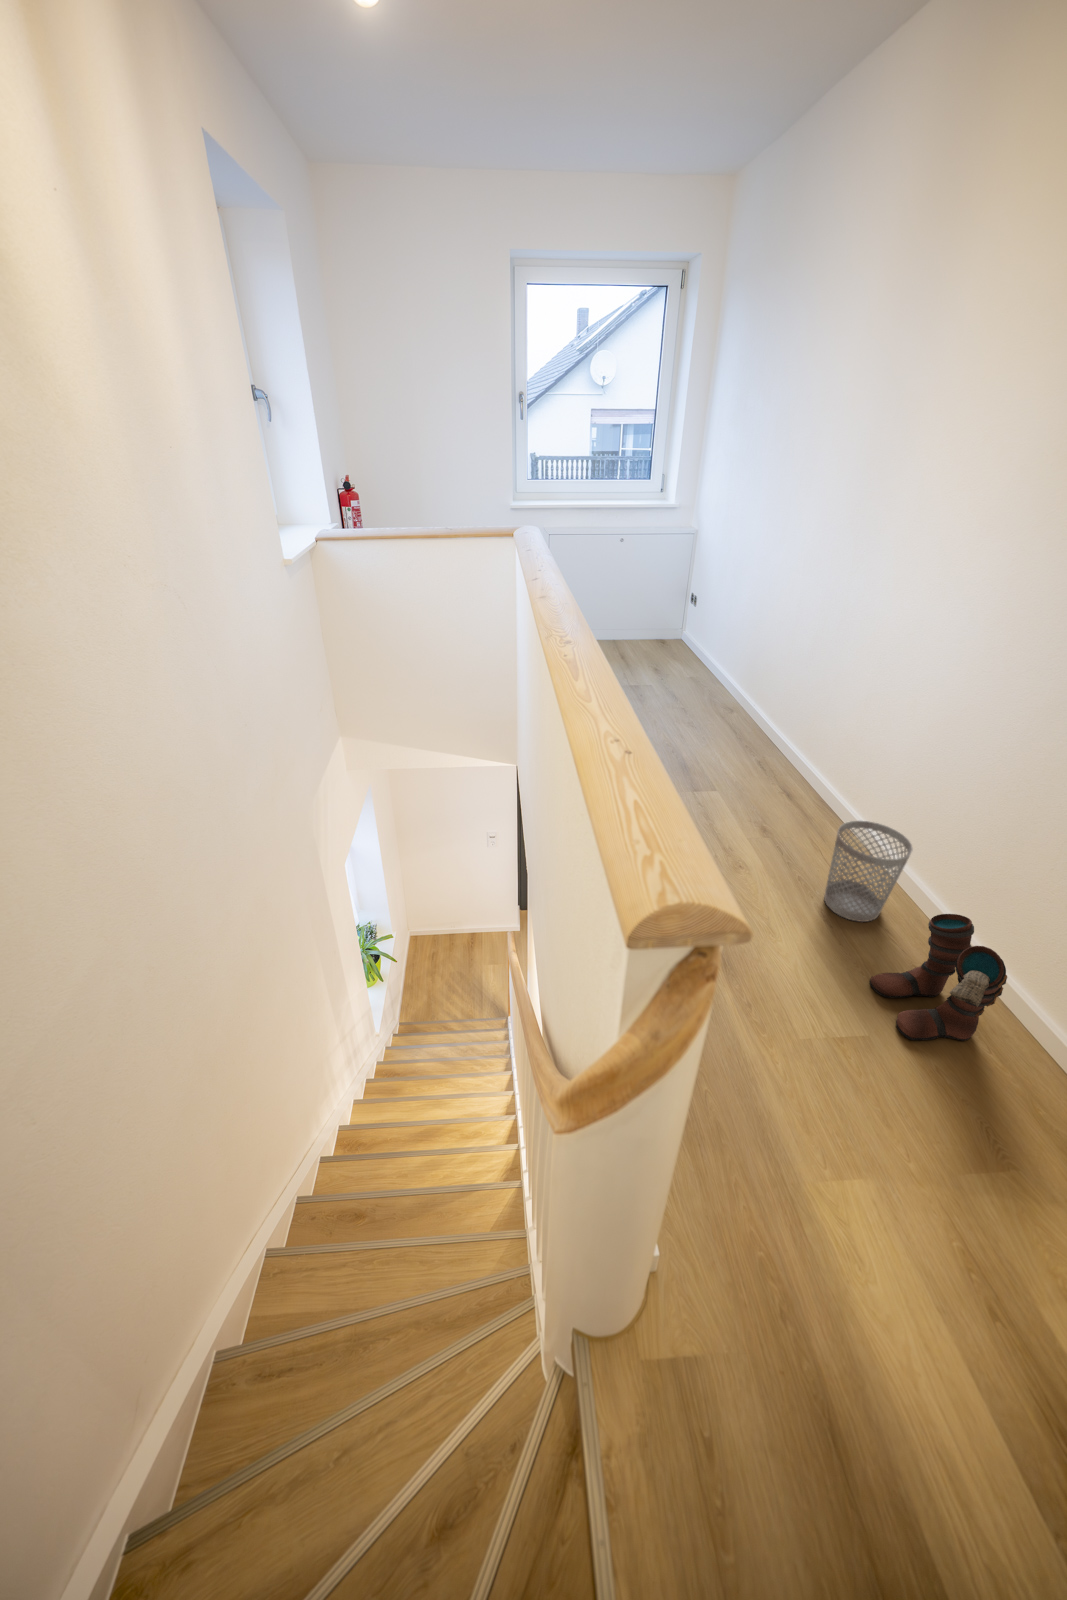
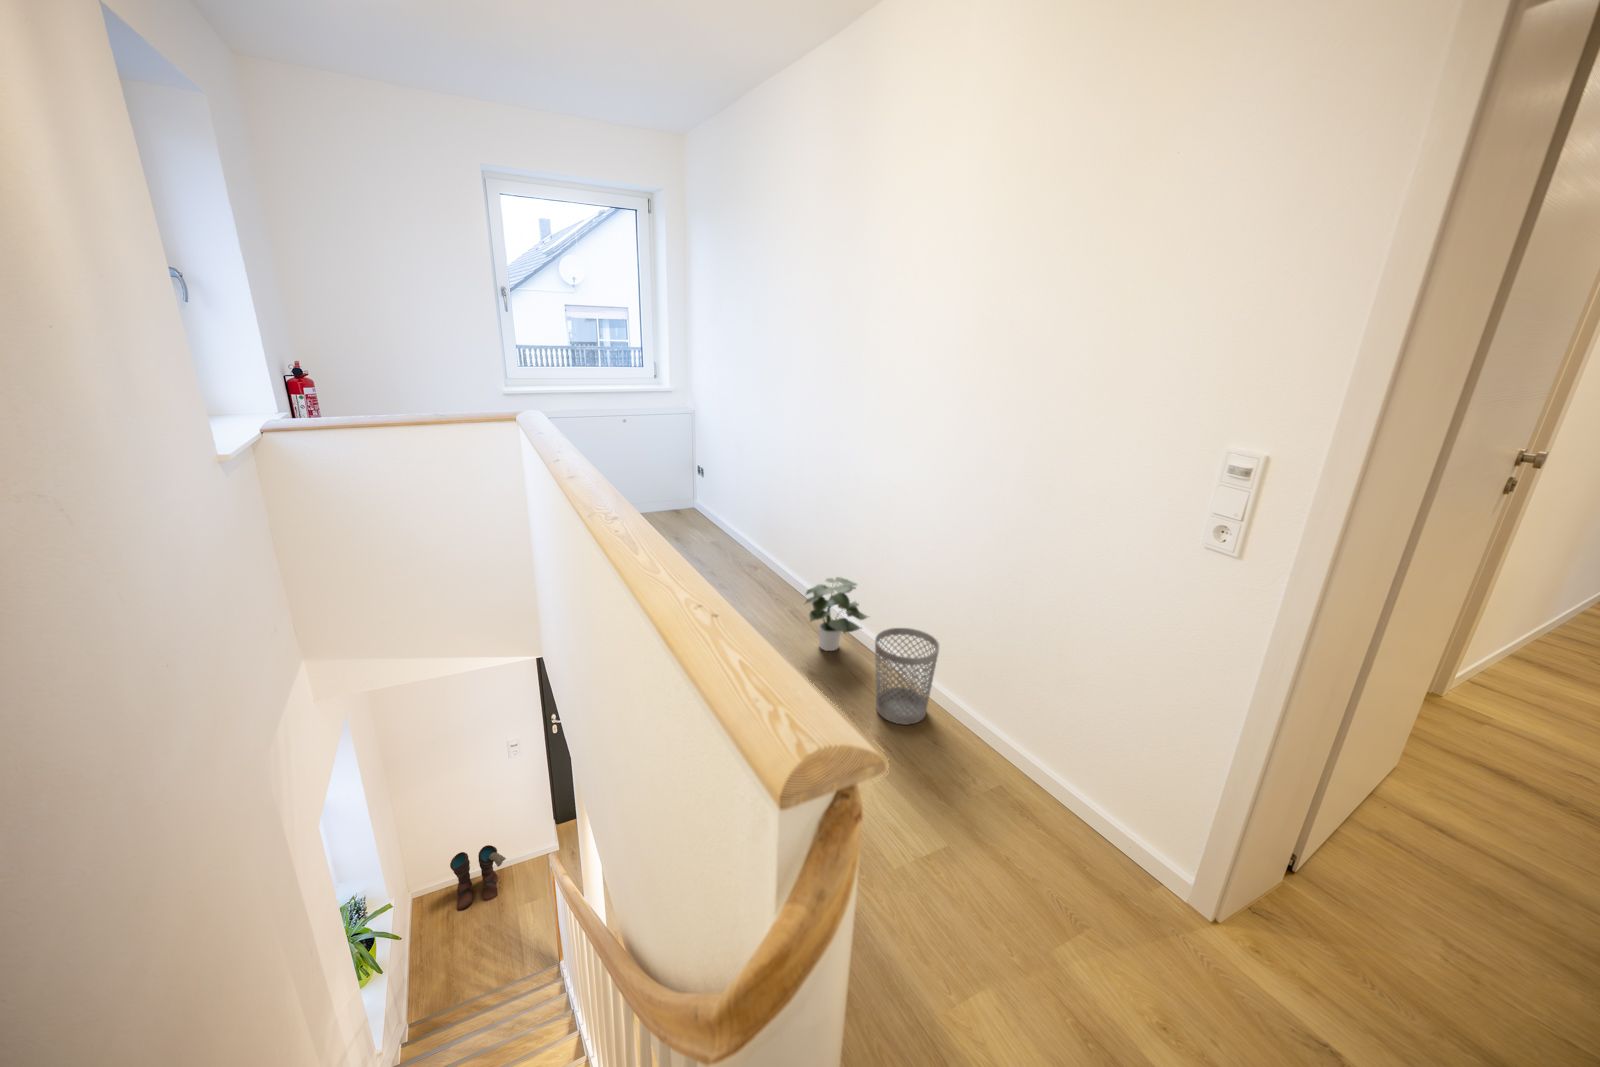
potted plant: none [775,751,847,828] -> present [806,577,868,651]
boots: present [870,914,1007,1041] -> present [450,845,506,910]

